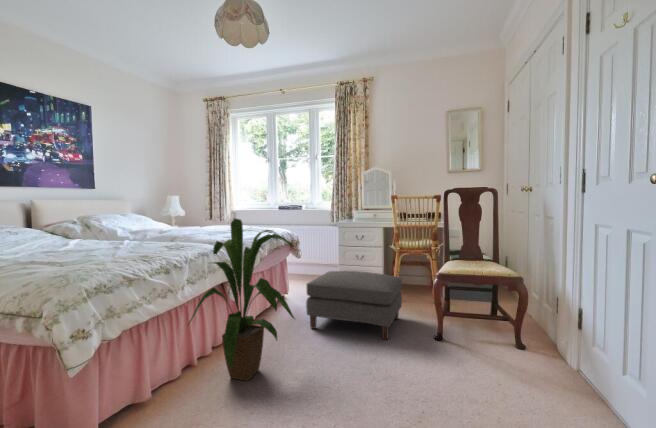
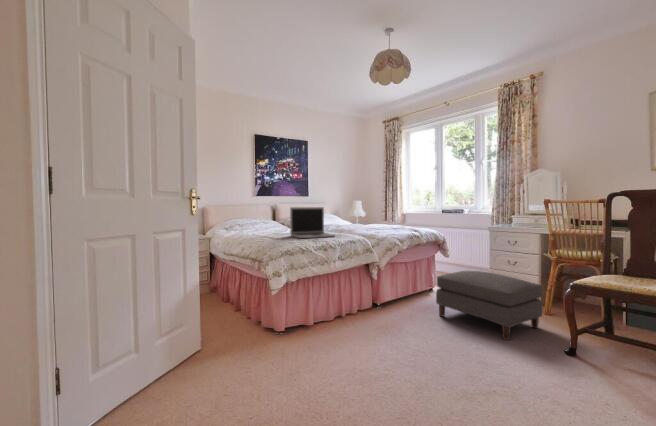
laptop: none [84,205,174,258] -> present [290,207,335,238]
house plant: present [188,219,295,381] -> none [335,217,414,333]

